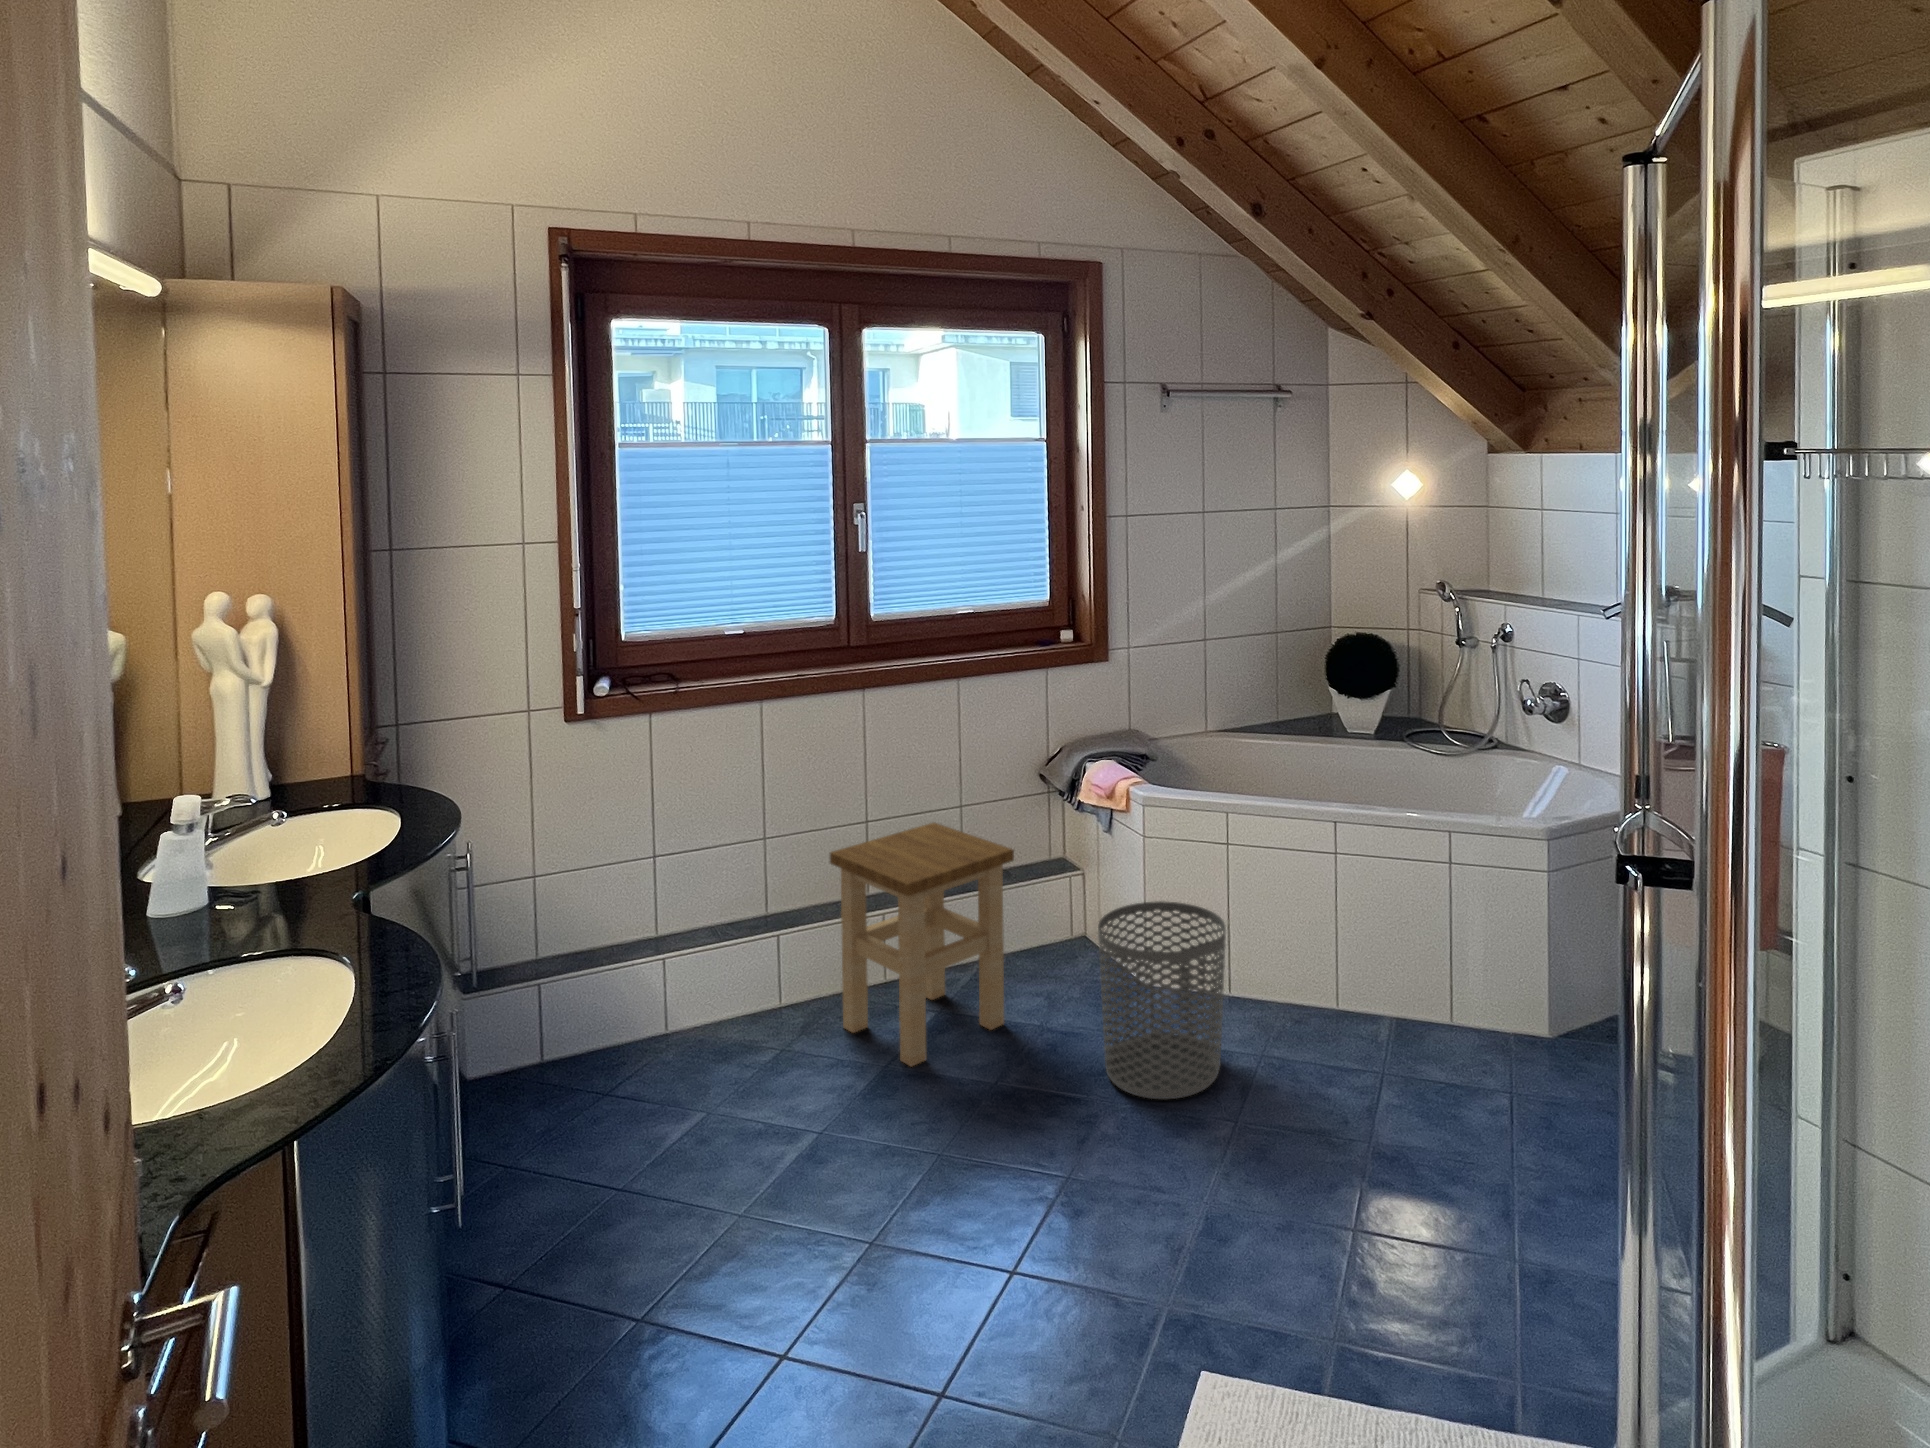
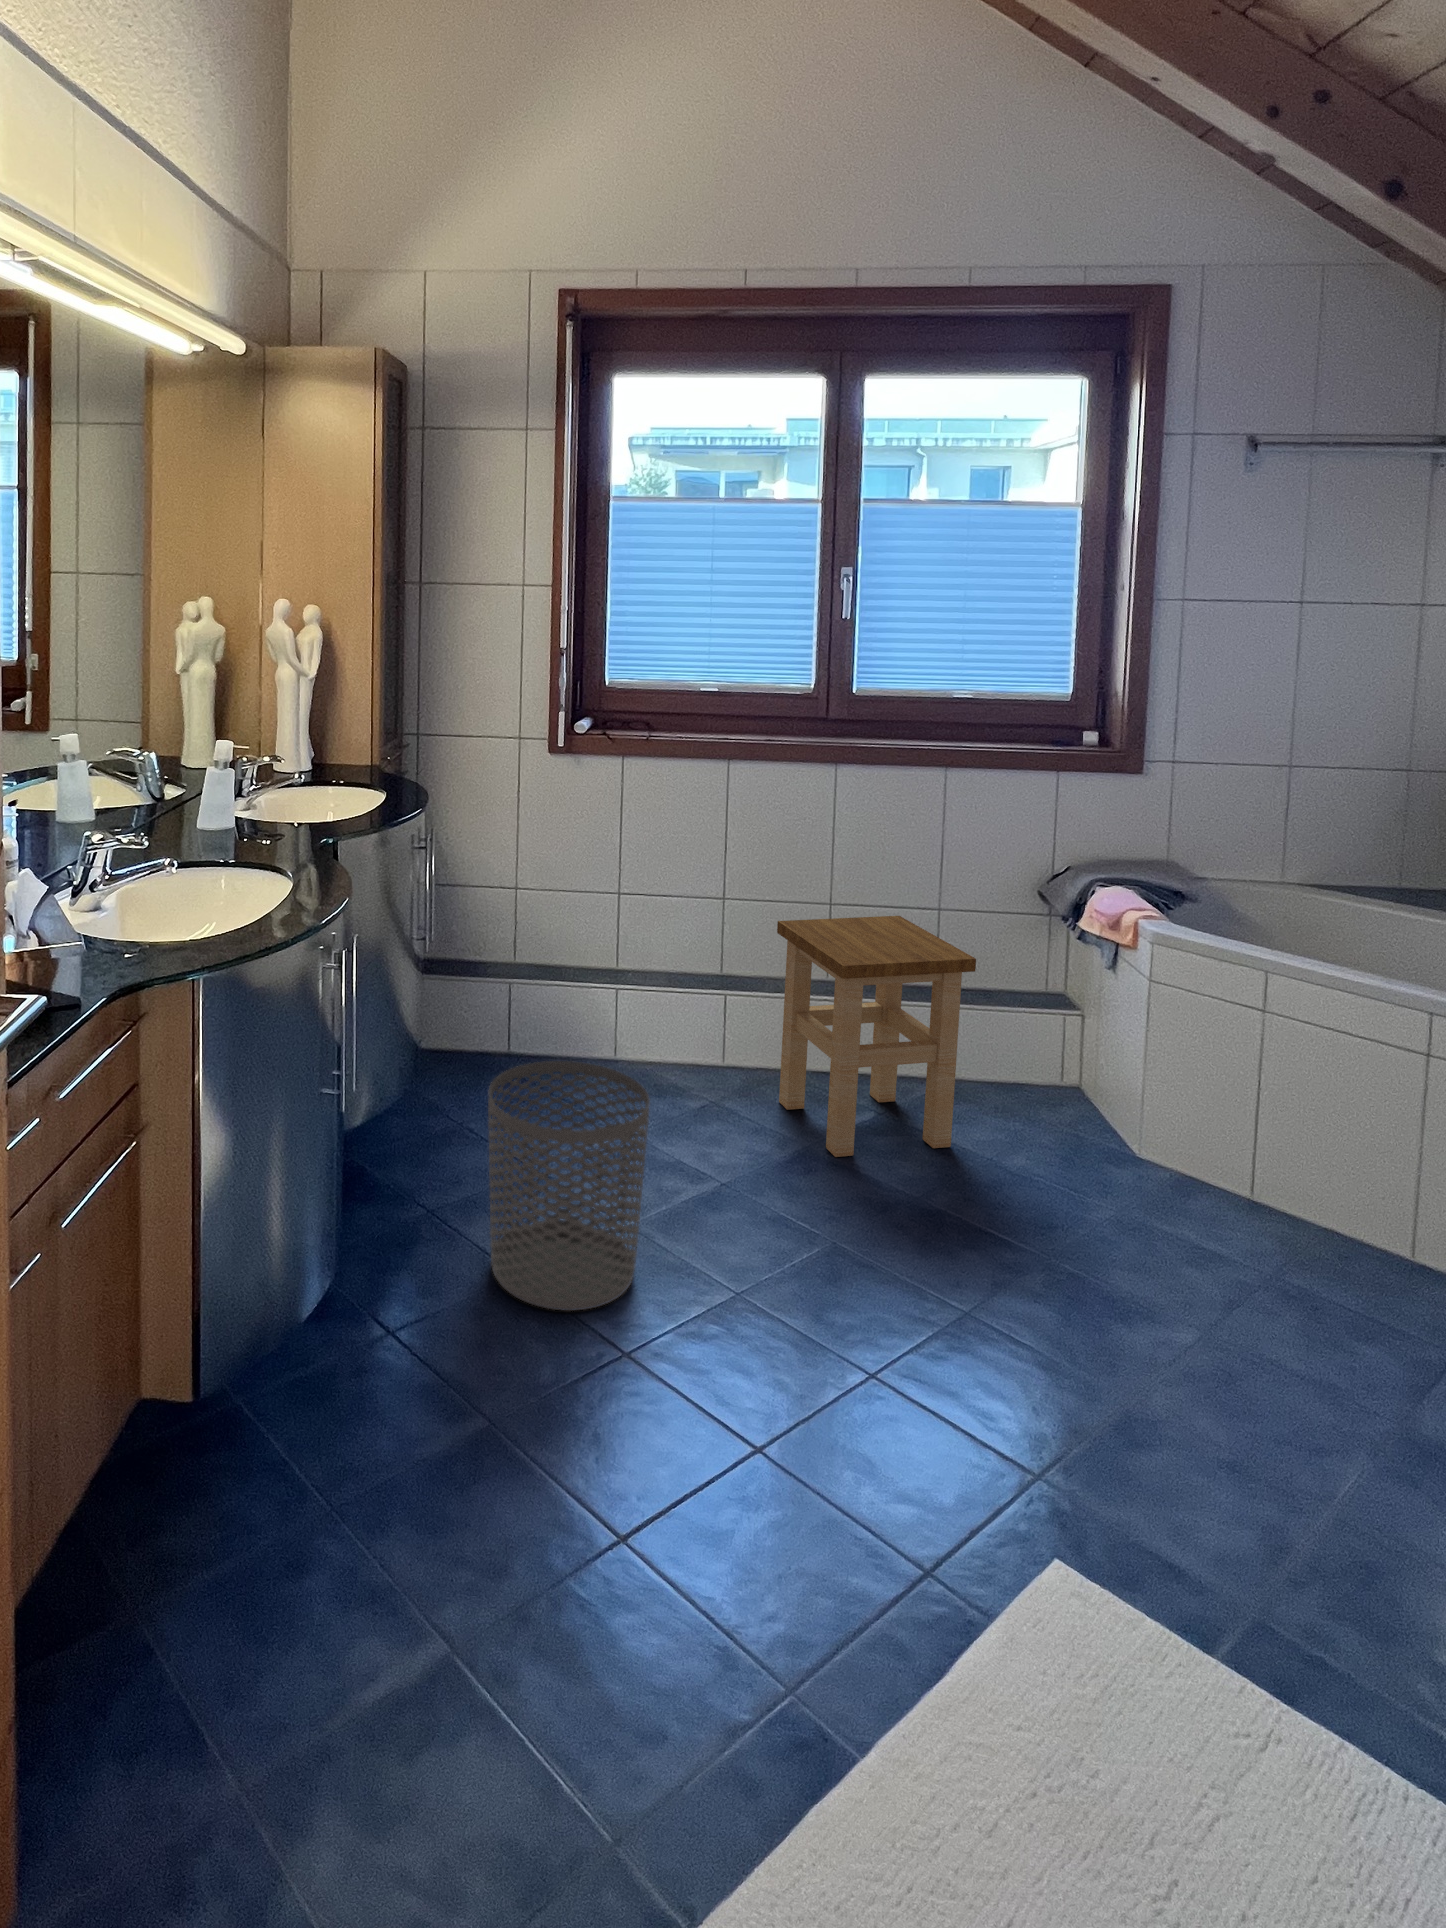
waste bin: present [1098,901,1226,1099] -> present [488,1061,650,1311]

